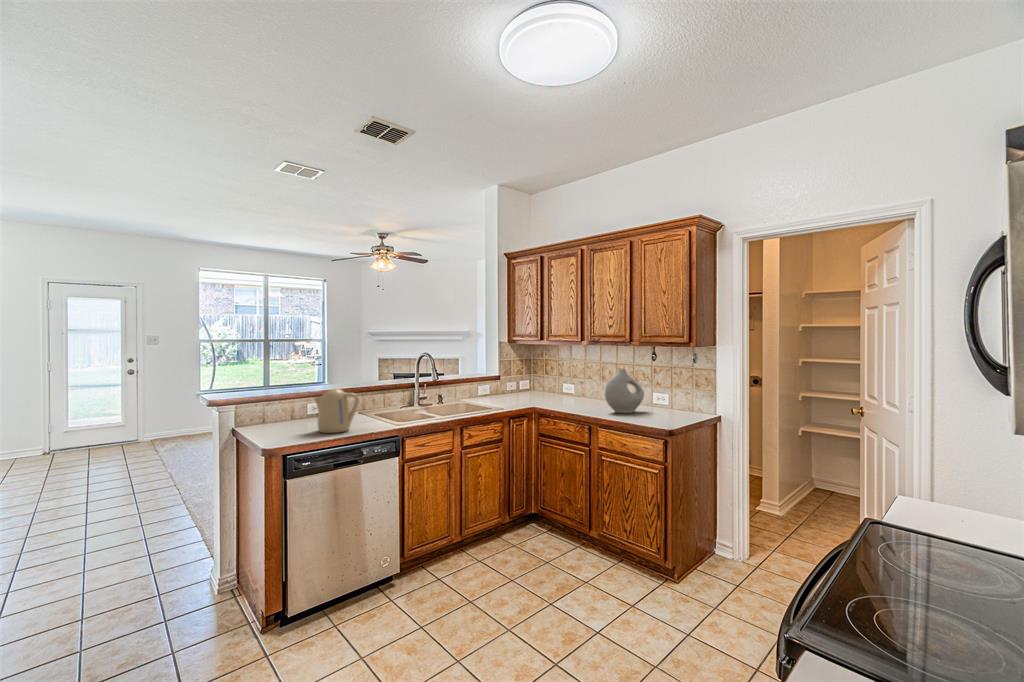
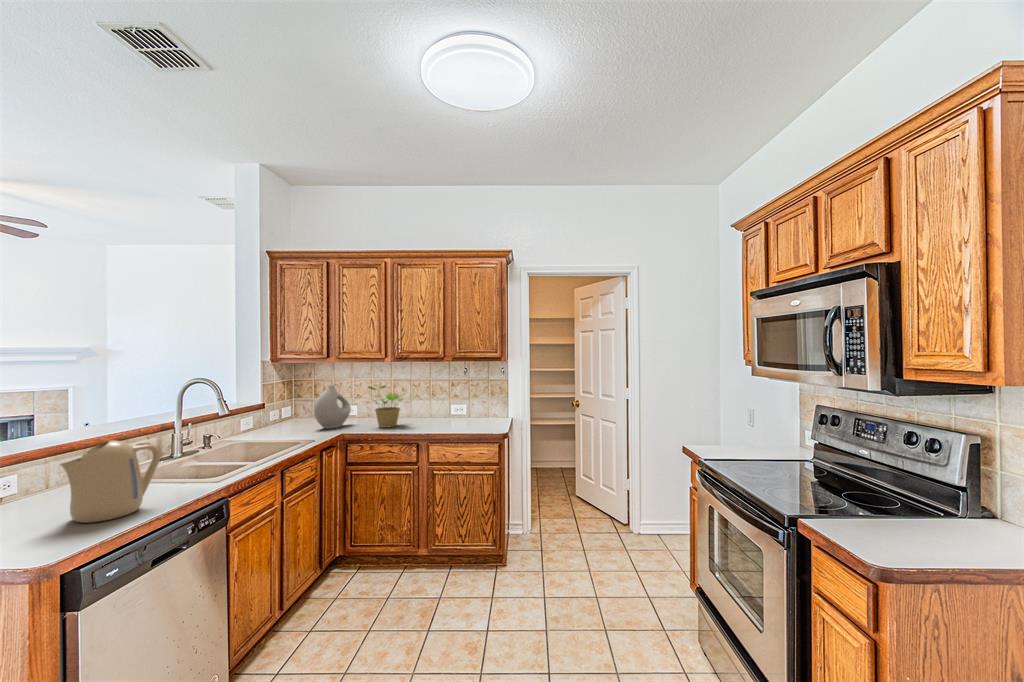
potted plant: none [559,367,594,408] -> present [368,386,403,428]
vase: present [605,369,644,413] -> present [314,385,351,429]

